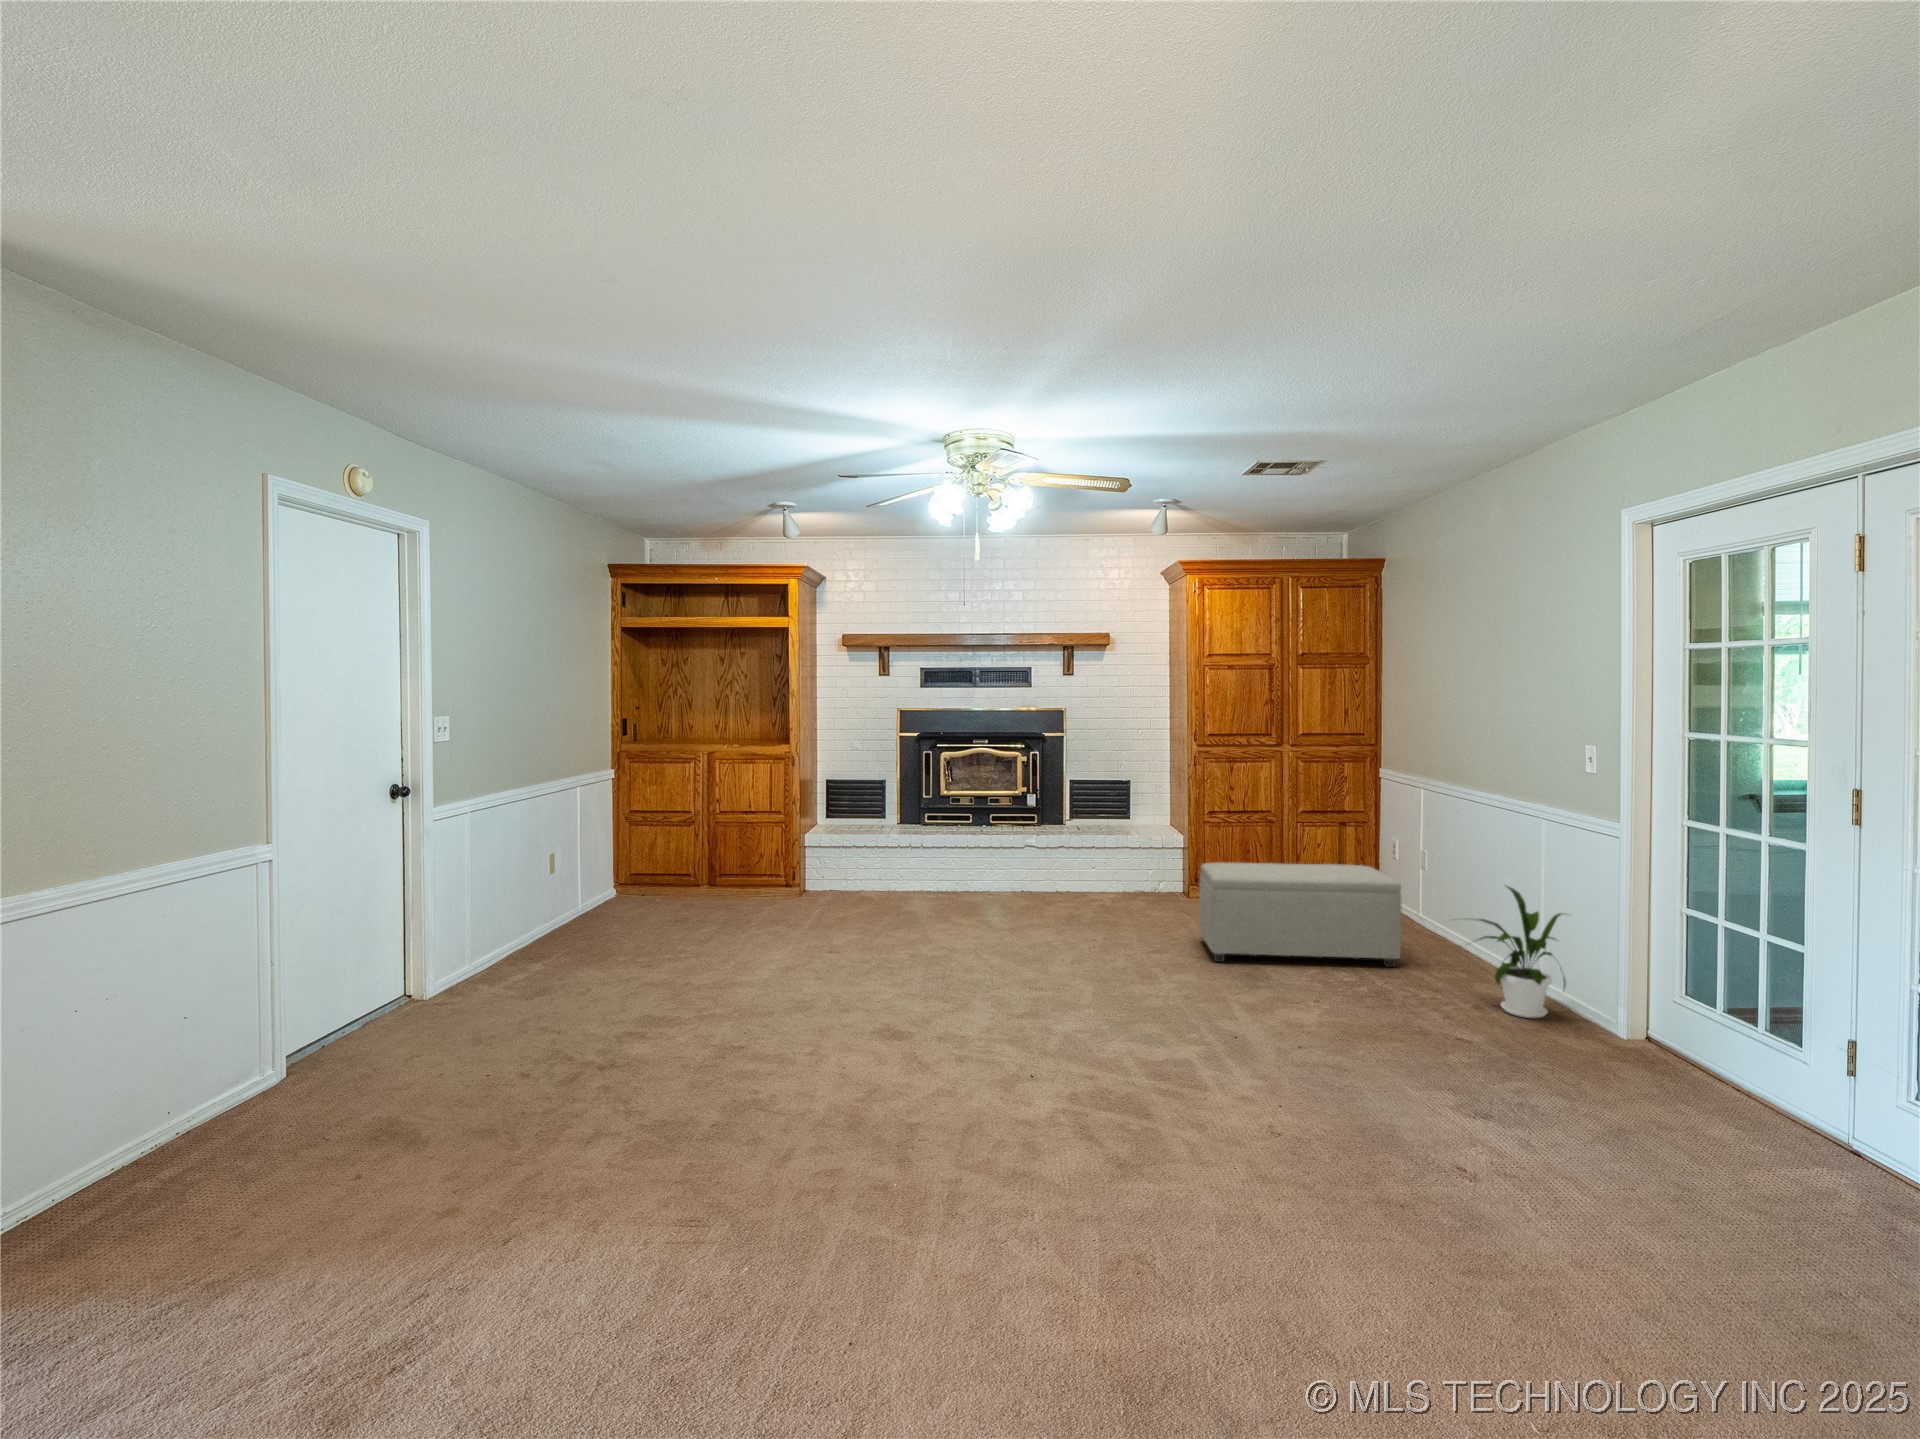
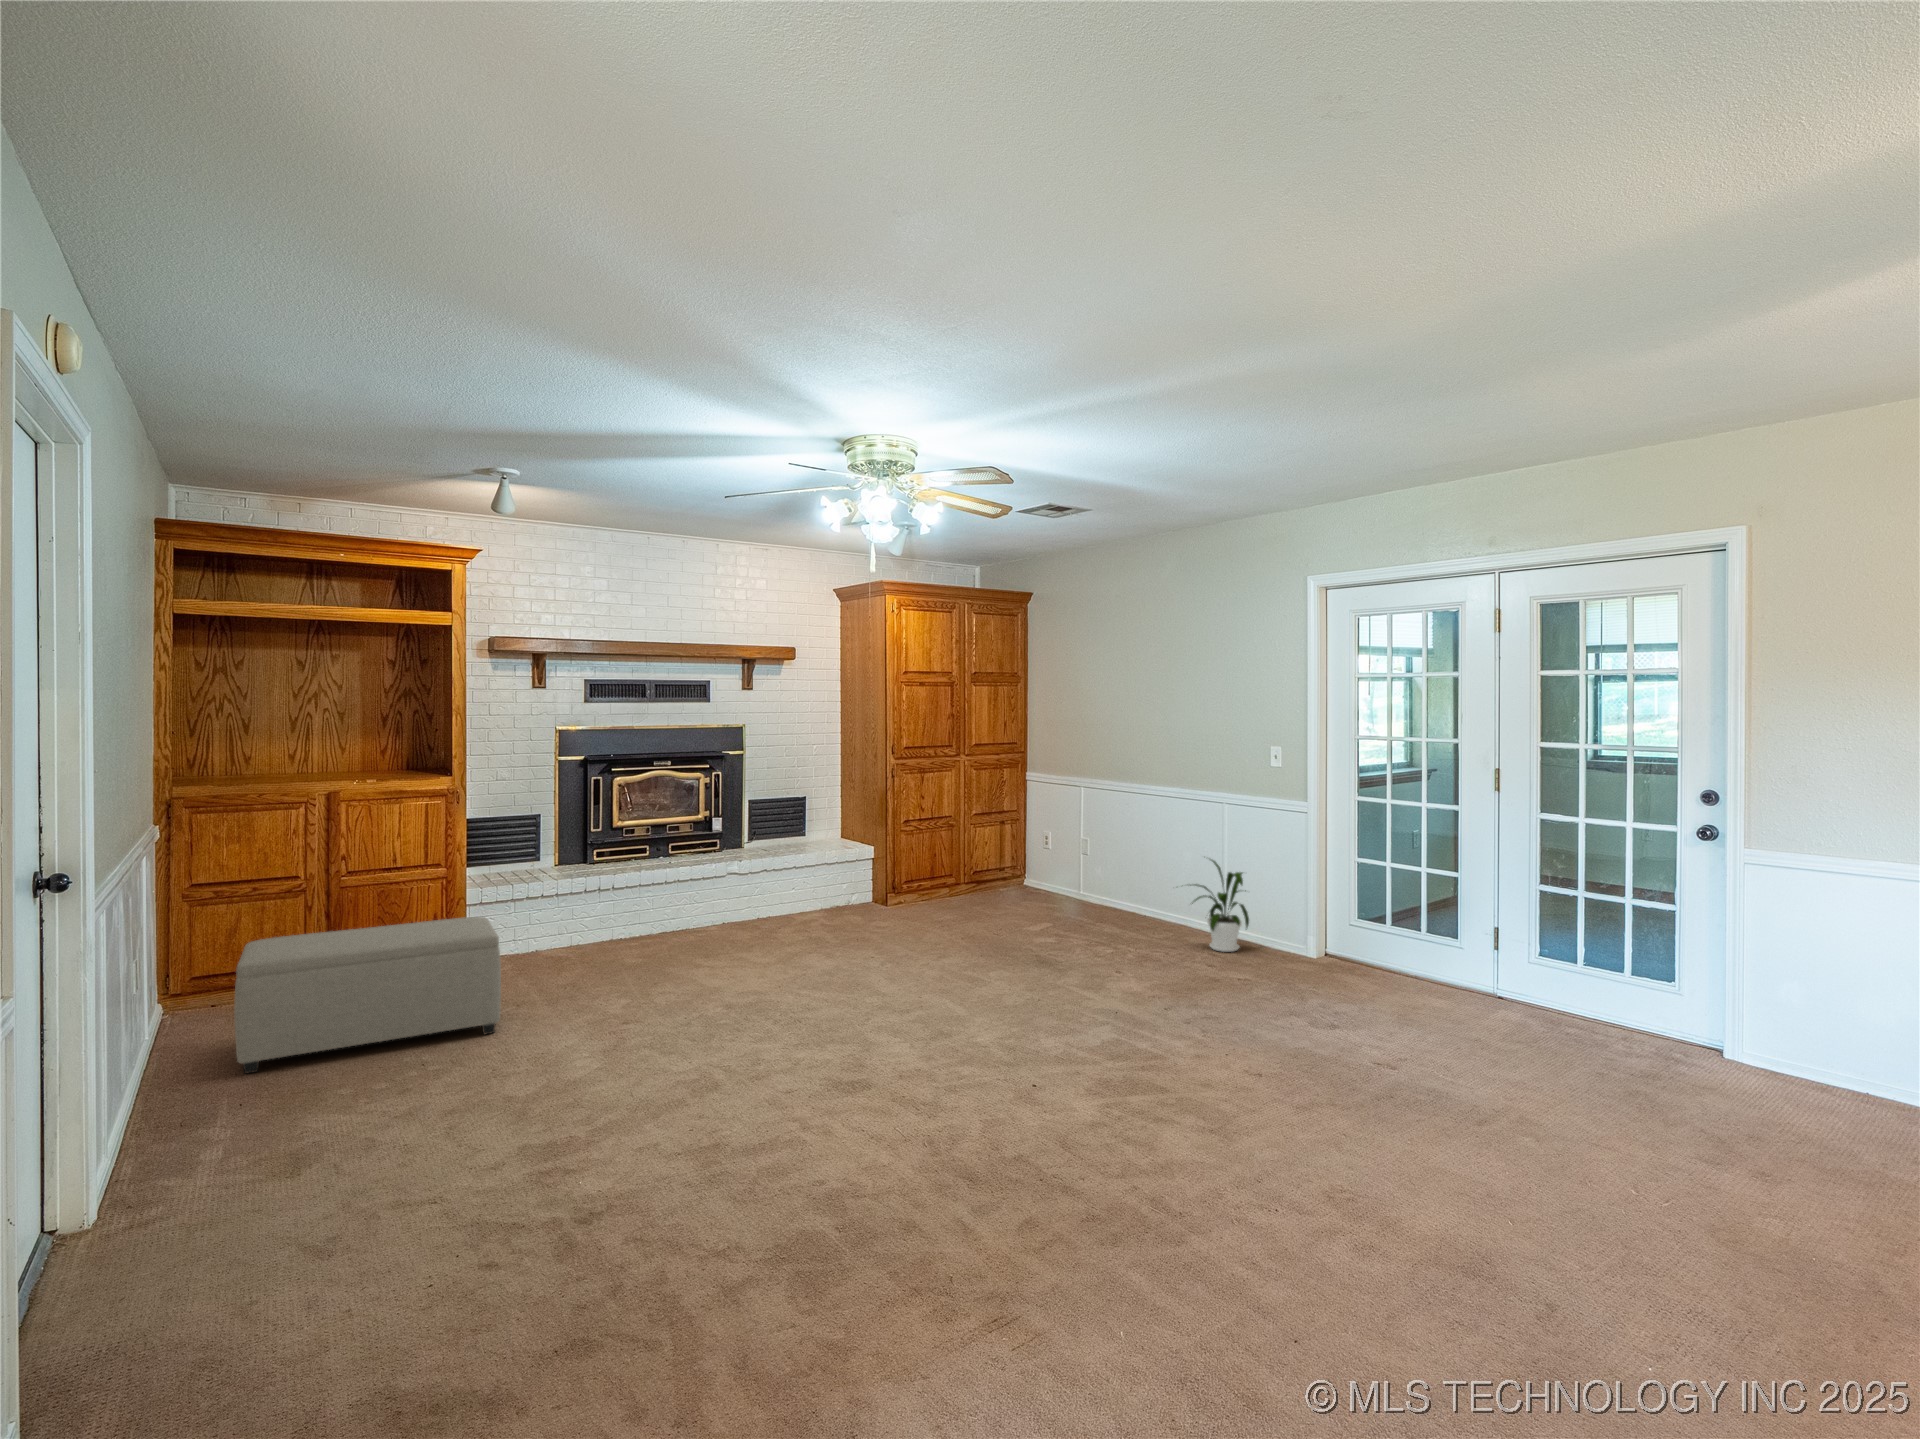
ottoman: present [1199,862,1401,967] -> present [234,917,501,1073]

